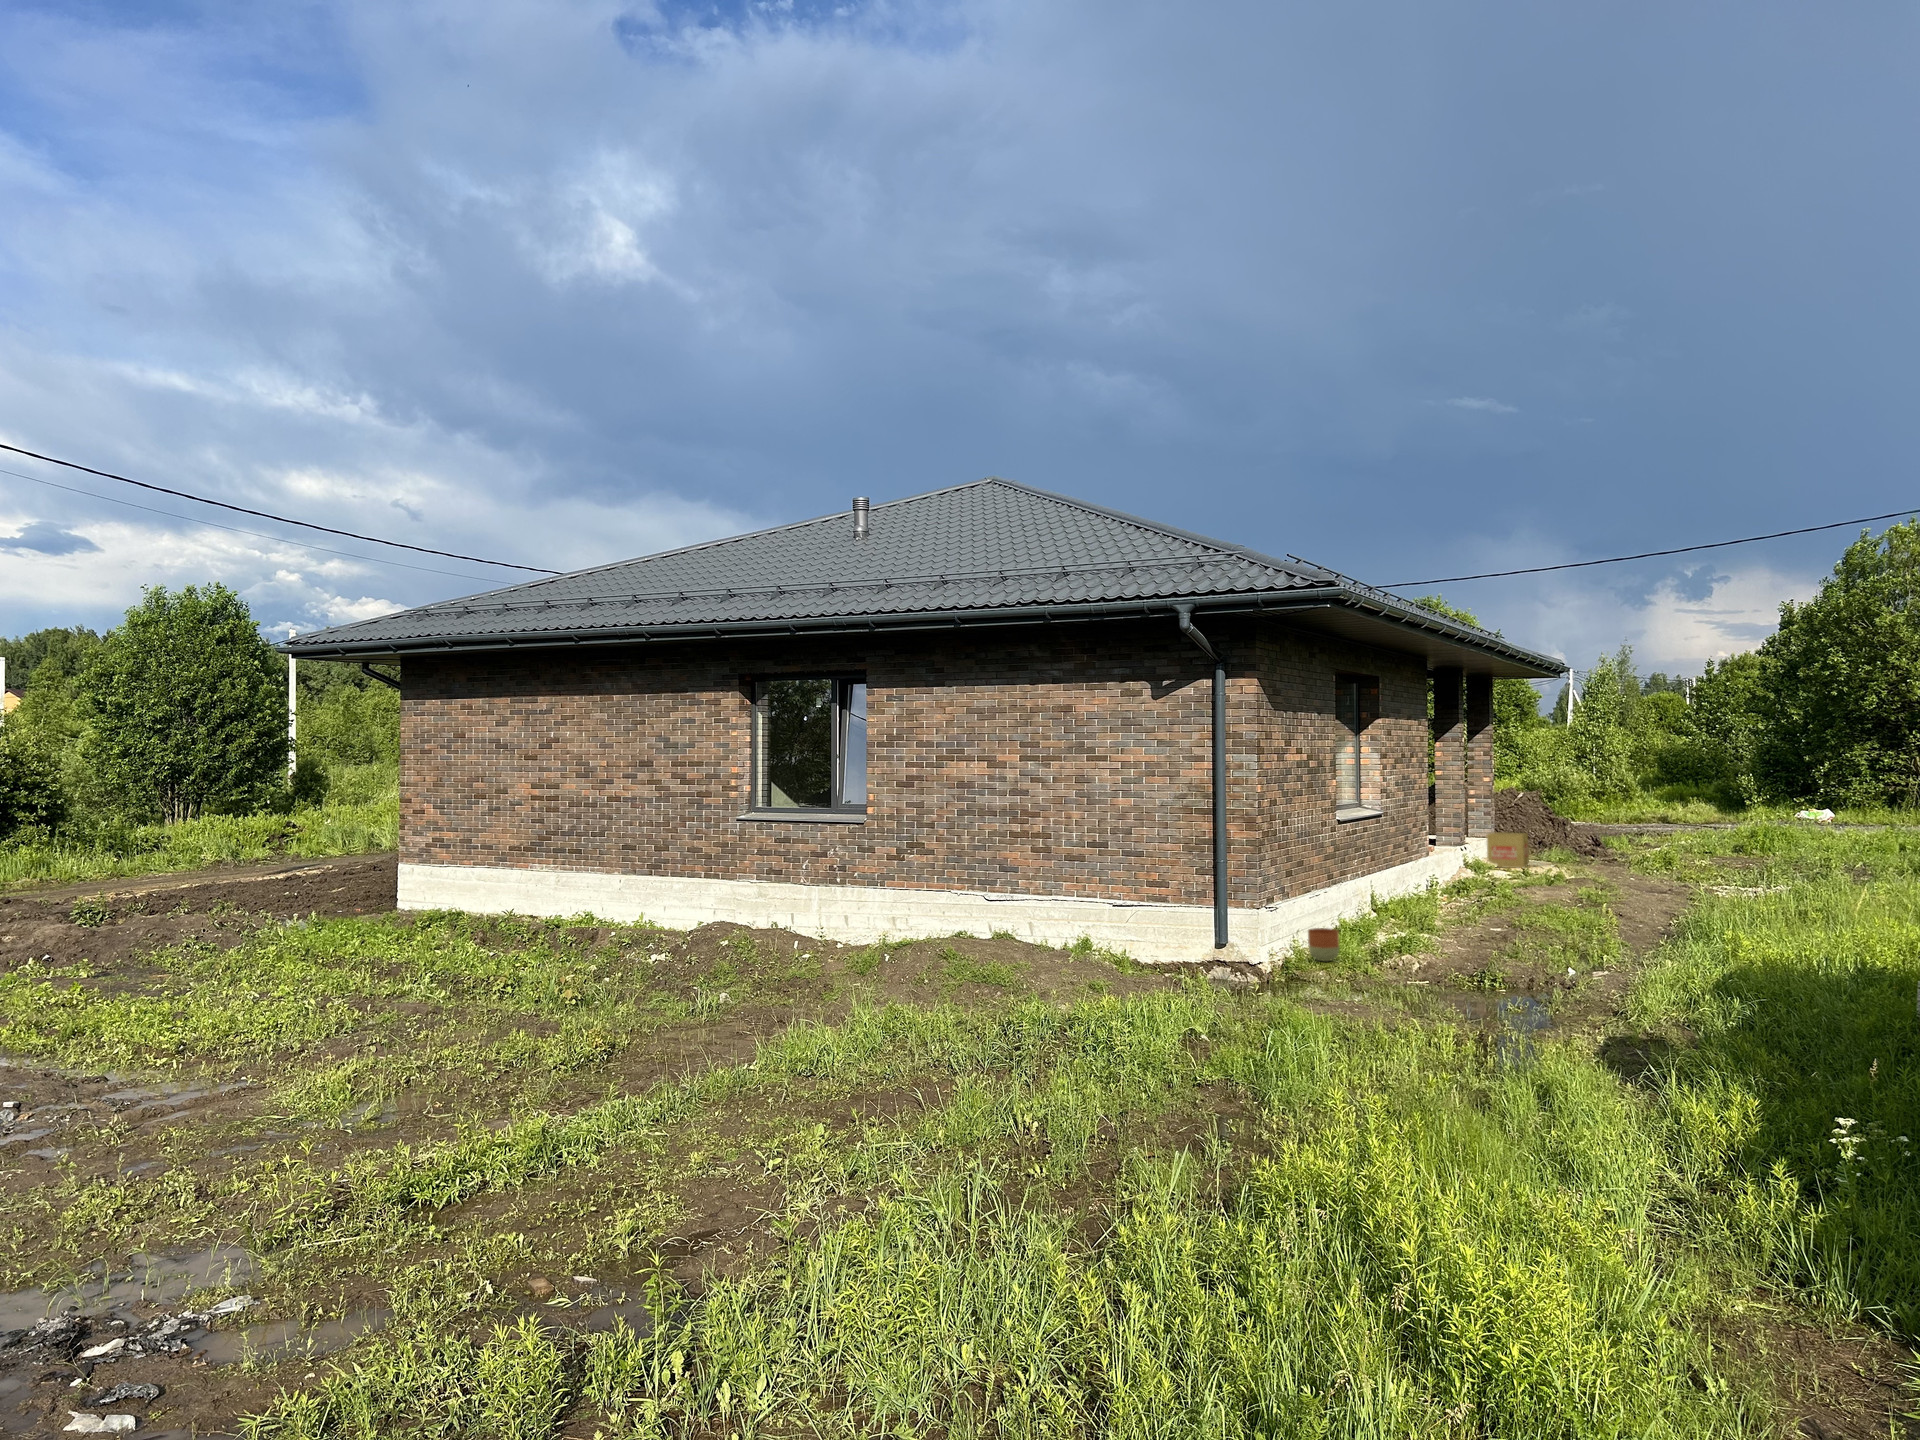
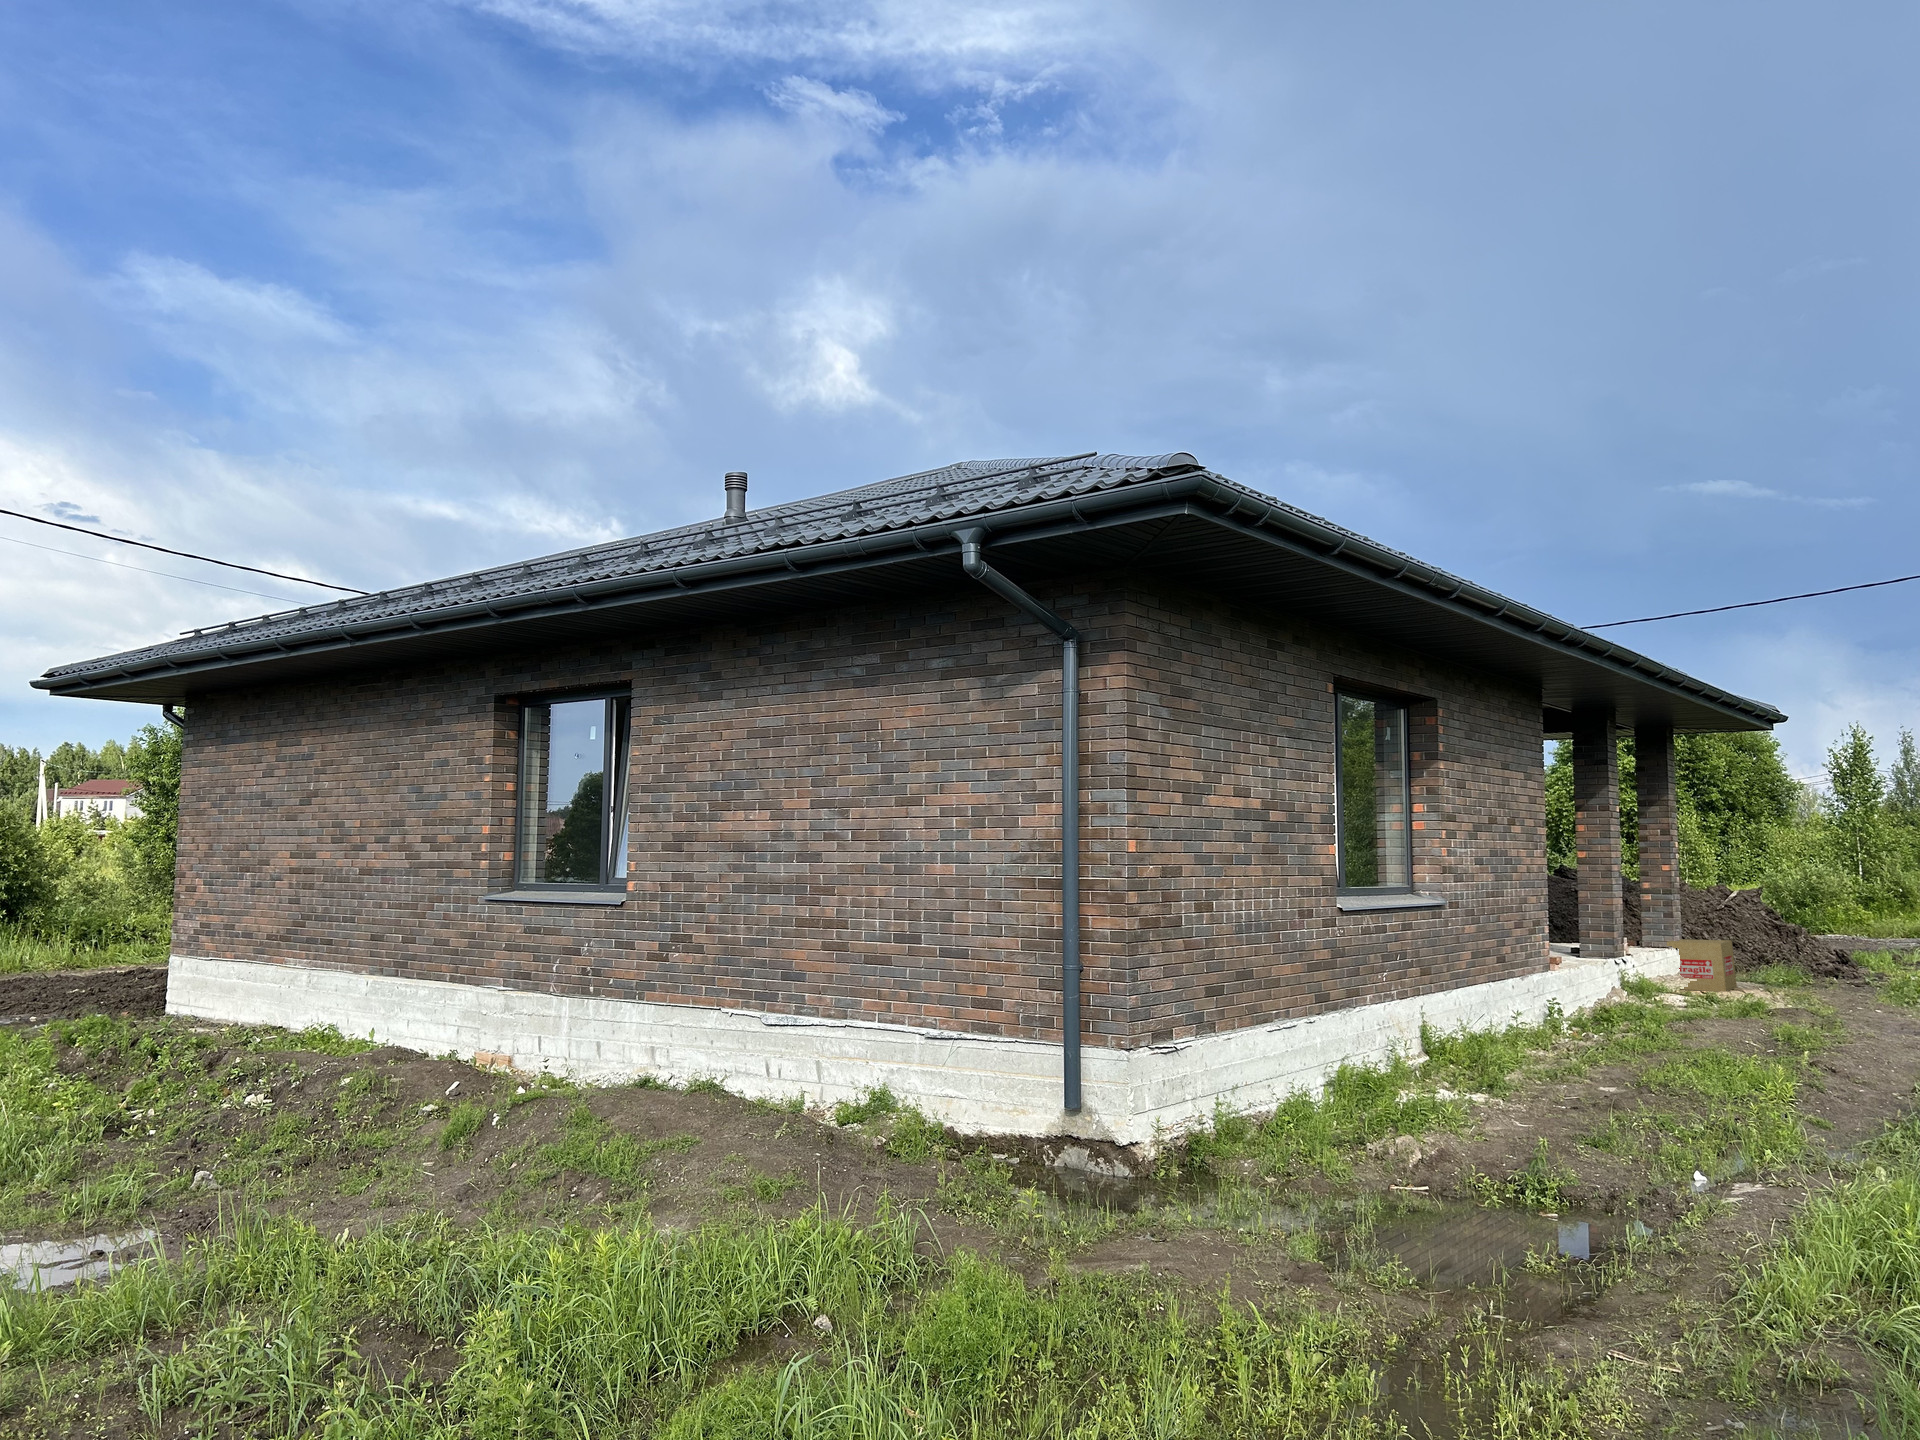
planter: present [1308,928,1339,961] -> none [1253,1083,1304,1140]

